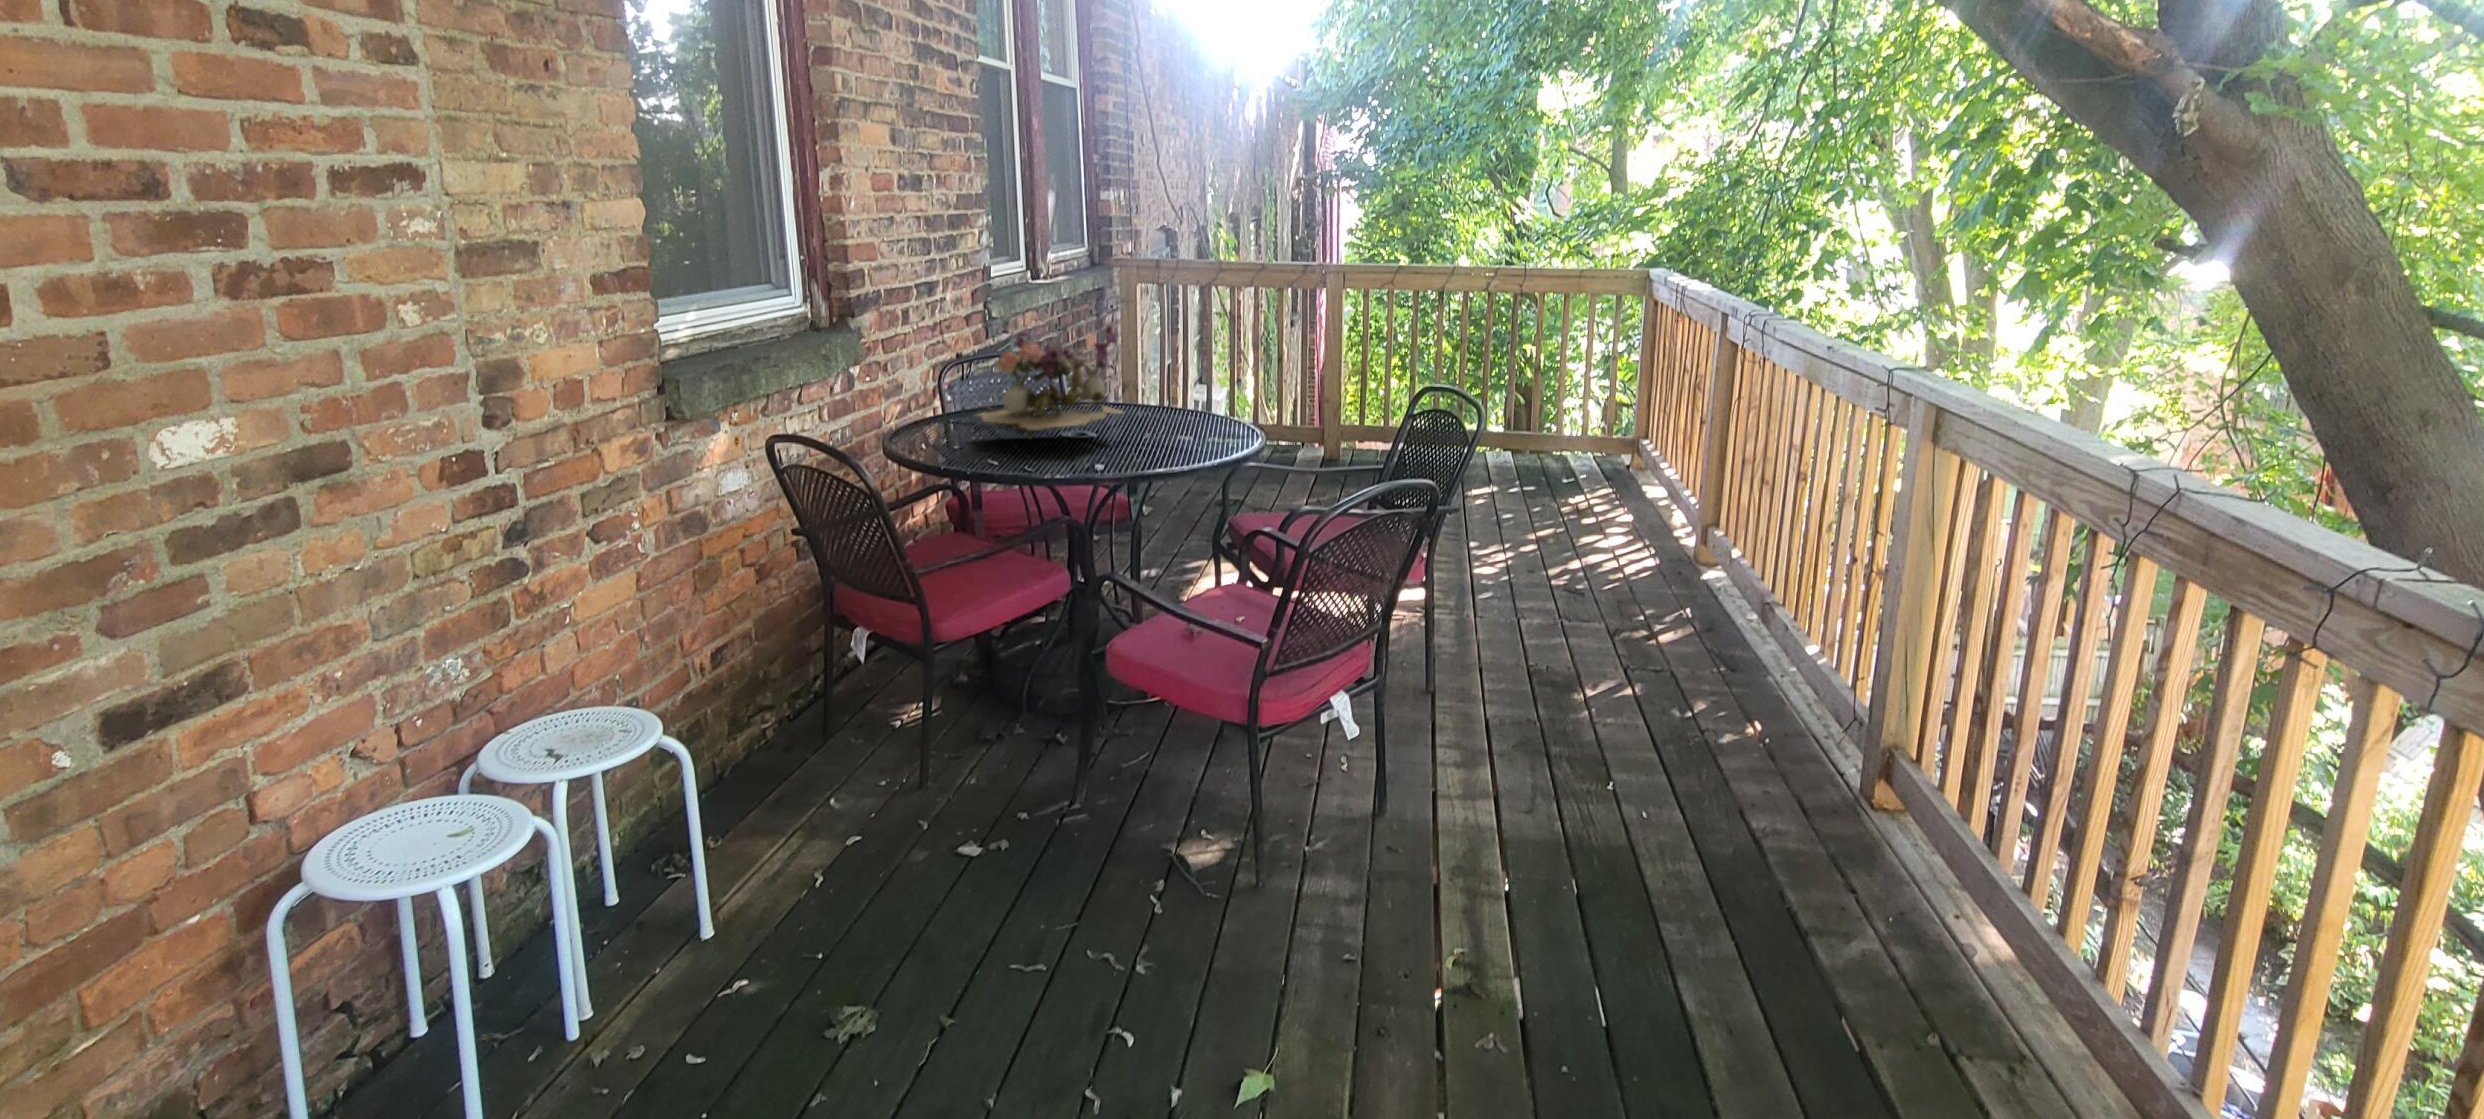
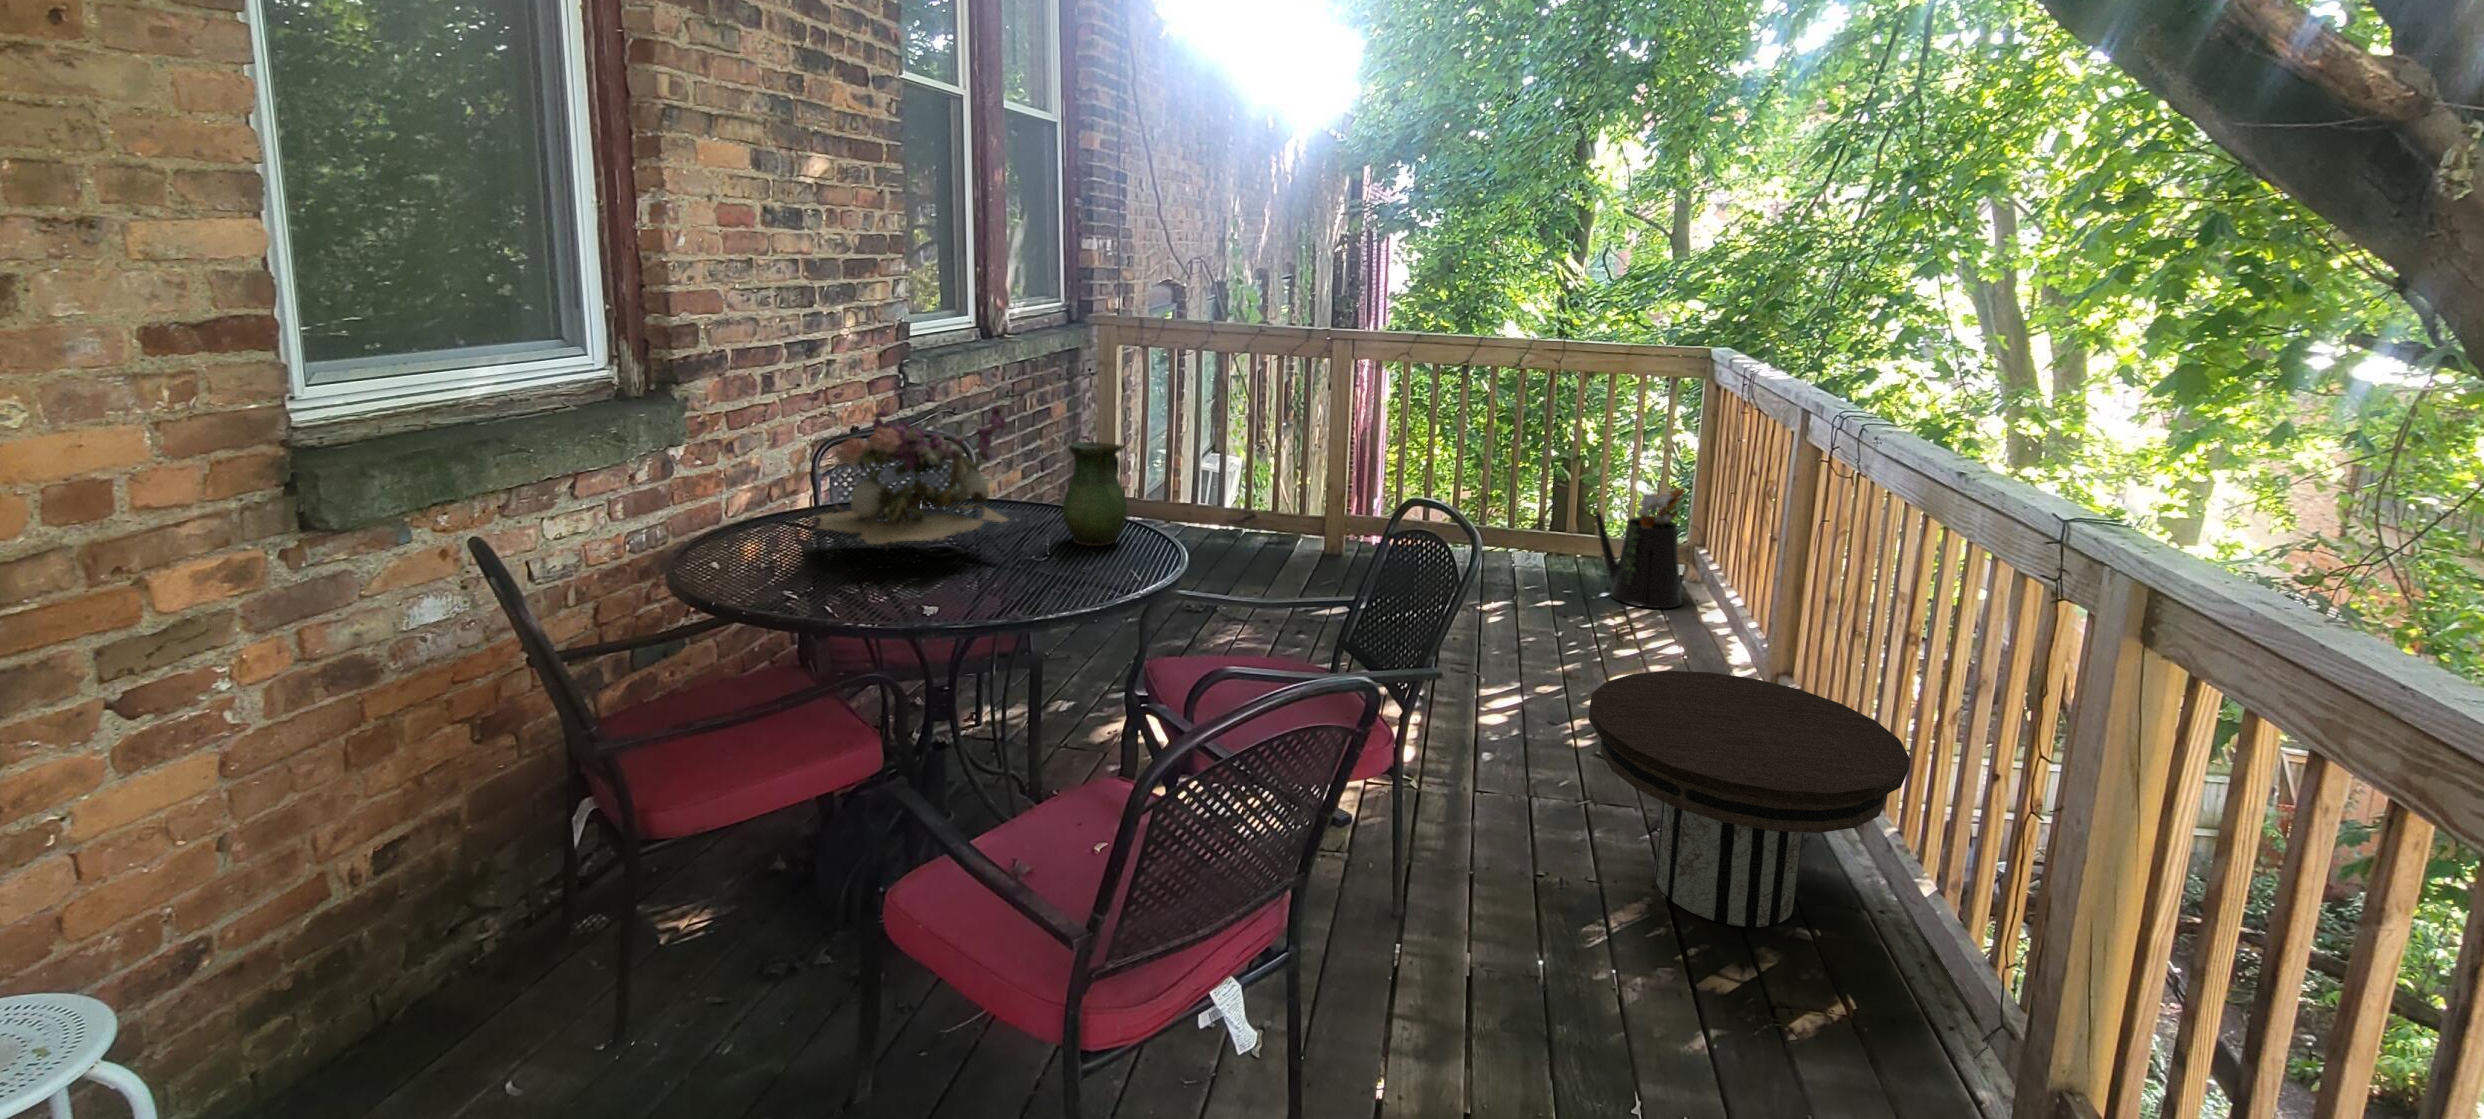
pitcher: none [1158,353,1207,433] -> present [1063,442,1127,546]
watering can: none [1559,386,1651,492] -> present [1595,487,1701,608]
side table: none [1566,515,1800,690] -> present [1588,671,1910,927]

